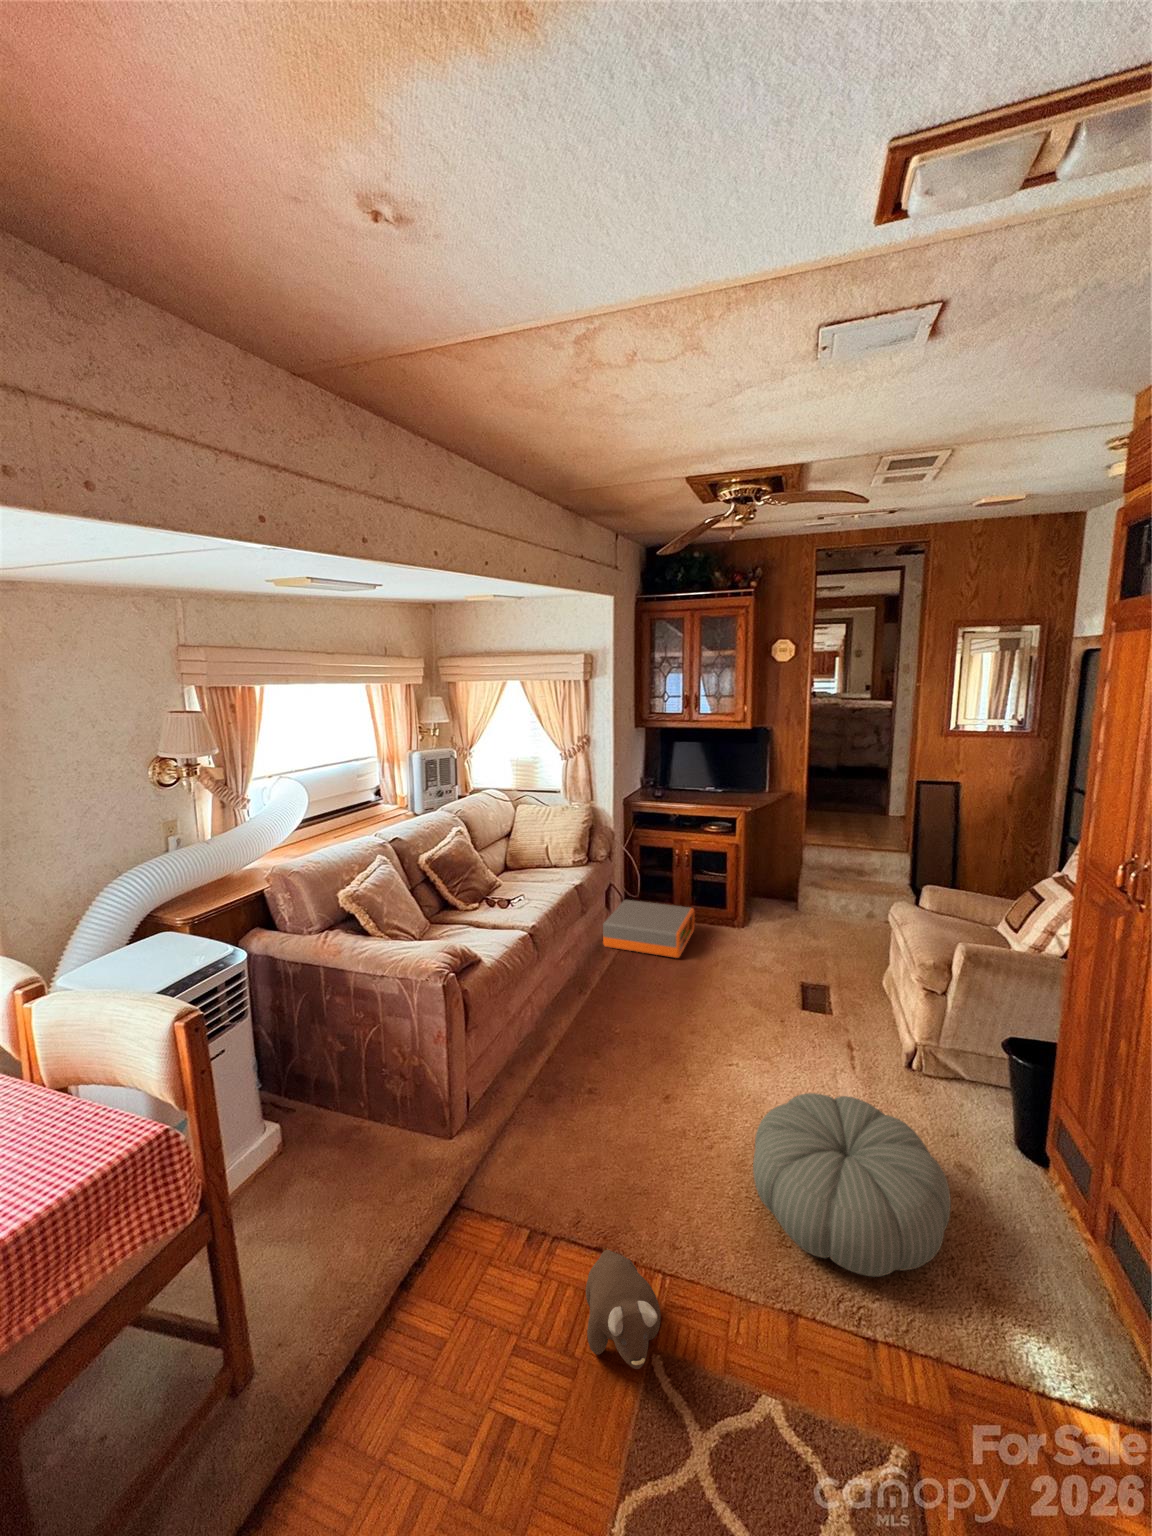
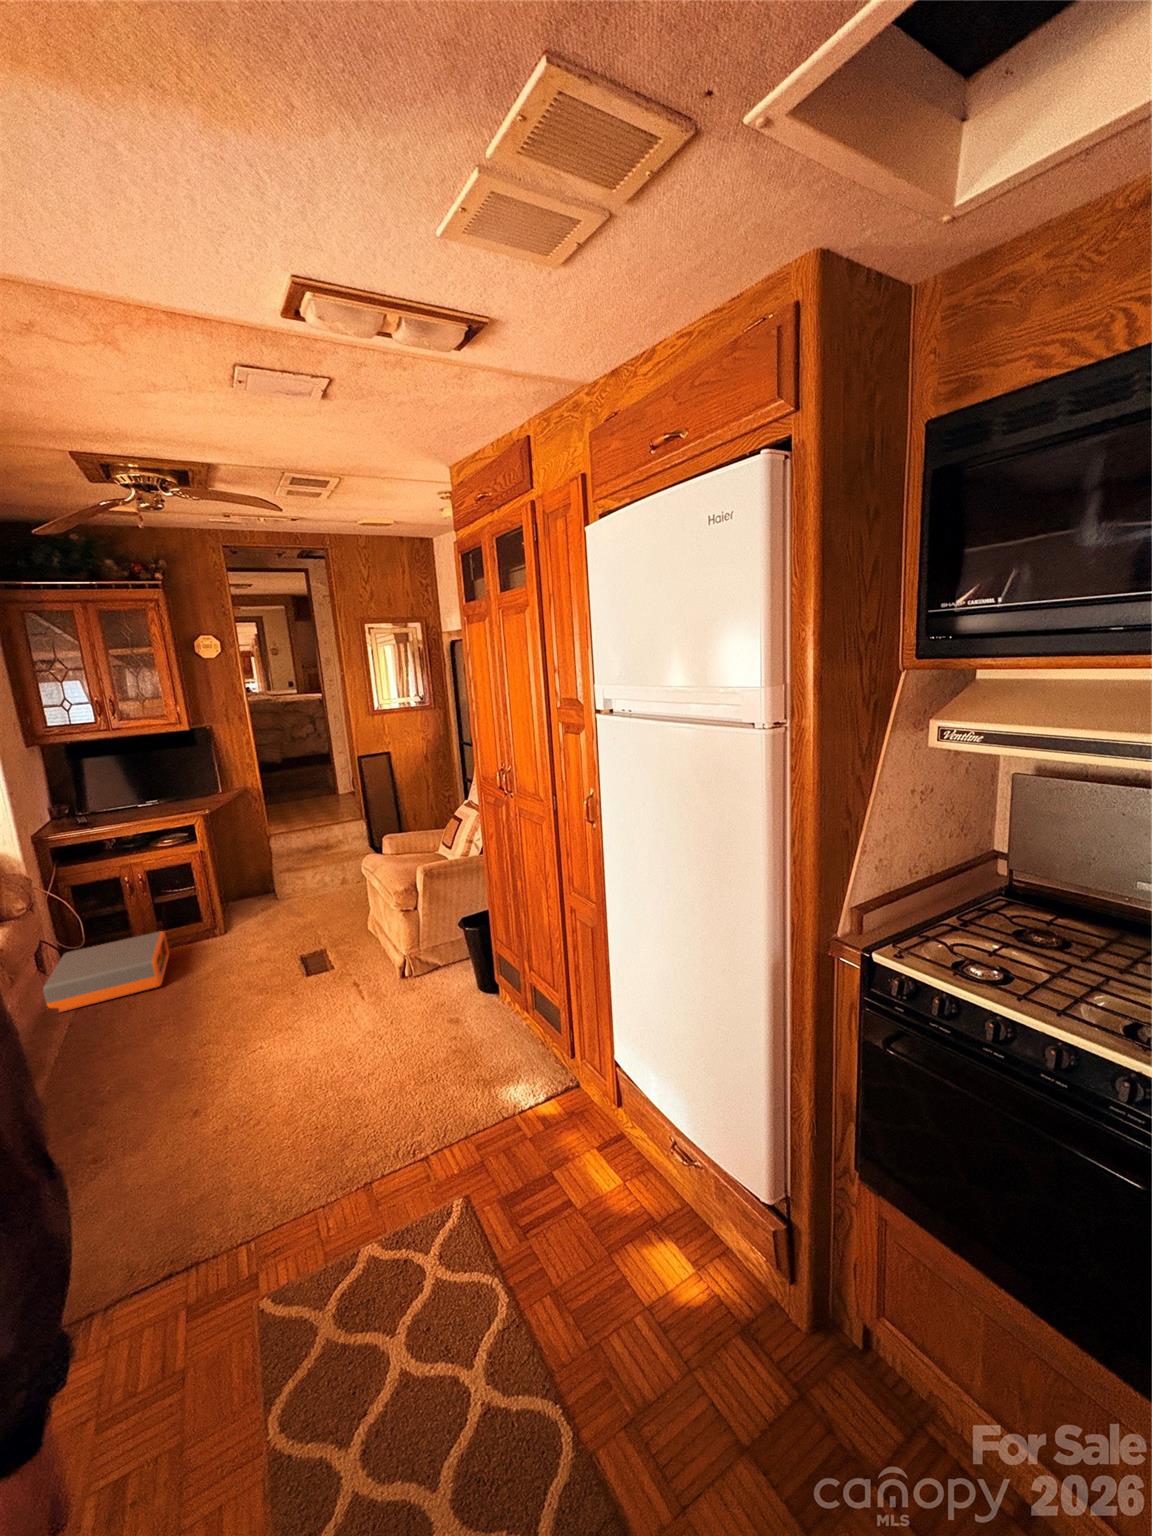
pouf: present [753,1093,951,1277] -> none [300,1007,454,1140]
plush toy: present [586,1250,661,1369] -> none [170,1248,260,1352]

